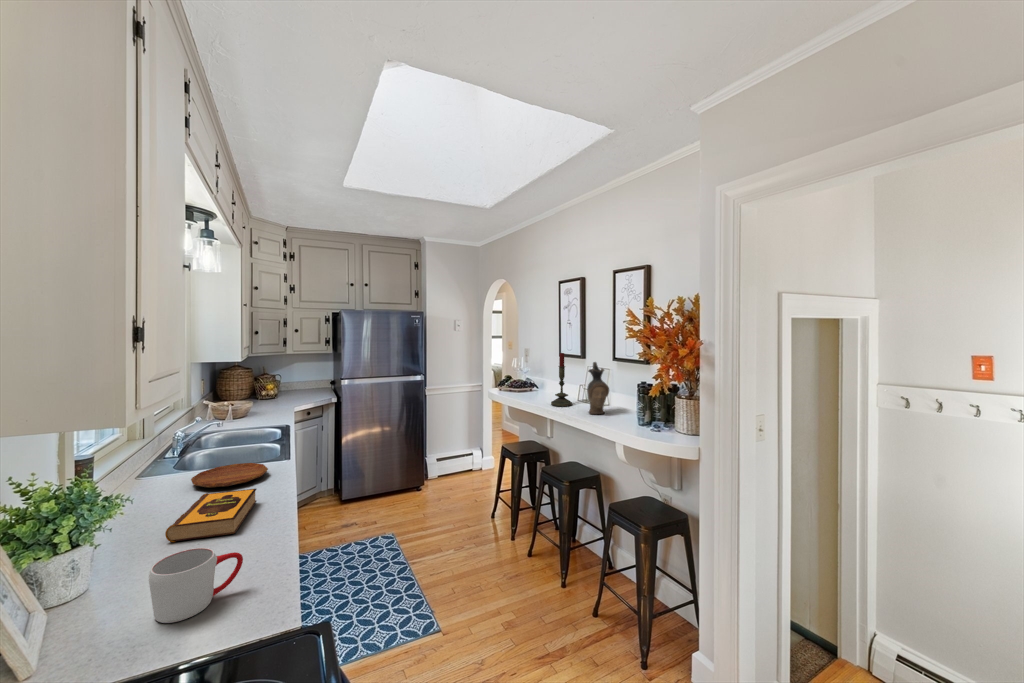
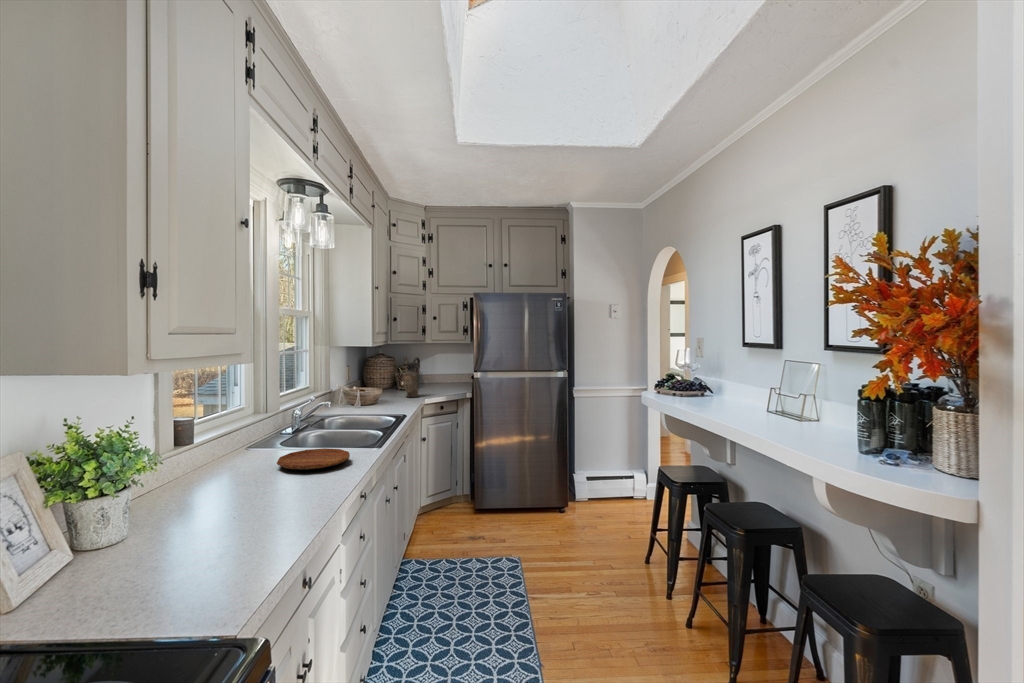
candle: present [551,353,572,406] -> none [722,336,756,417]
ceramic pitcher: present [587,362,609,414] -> present [402,357,420,397]
hardback book: present [165,489,256,542] -> none [210,473,316,520]
mug: present [149,548,243,623] -> none [124,526,226,604]

